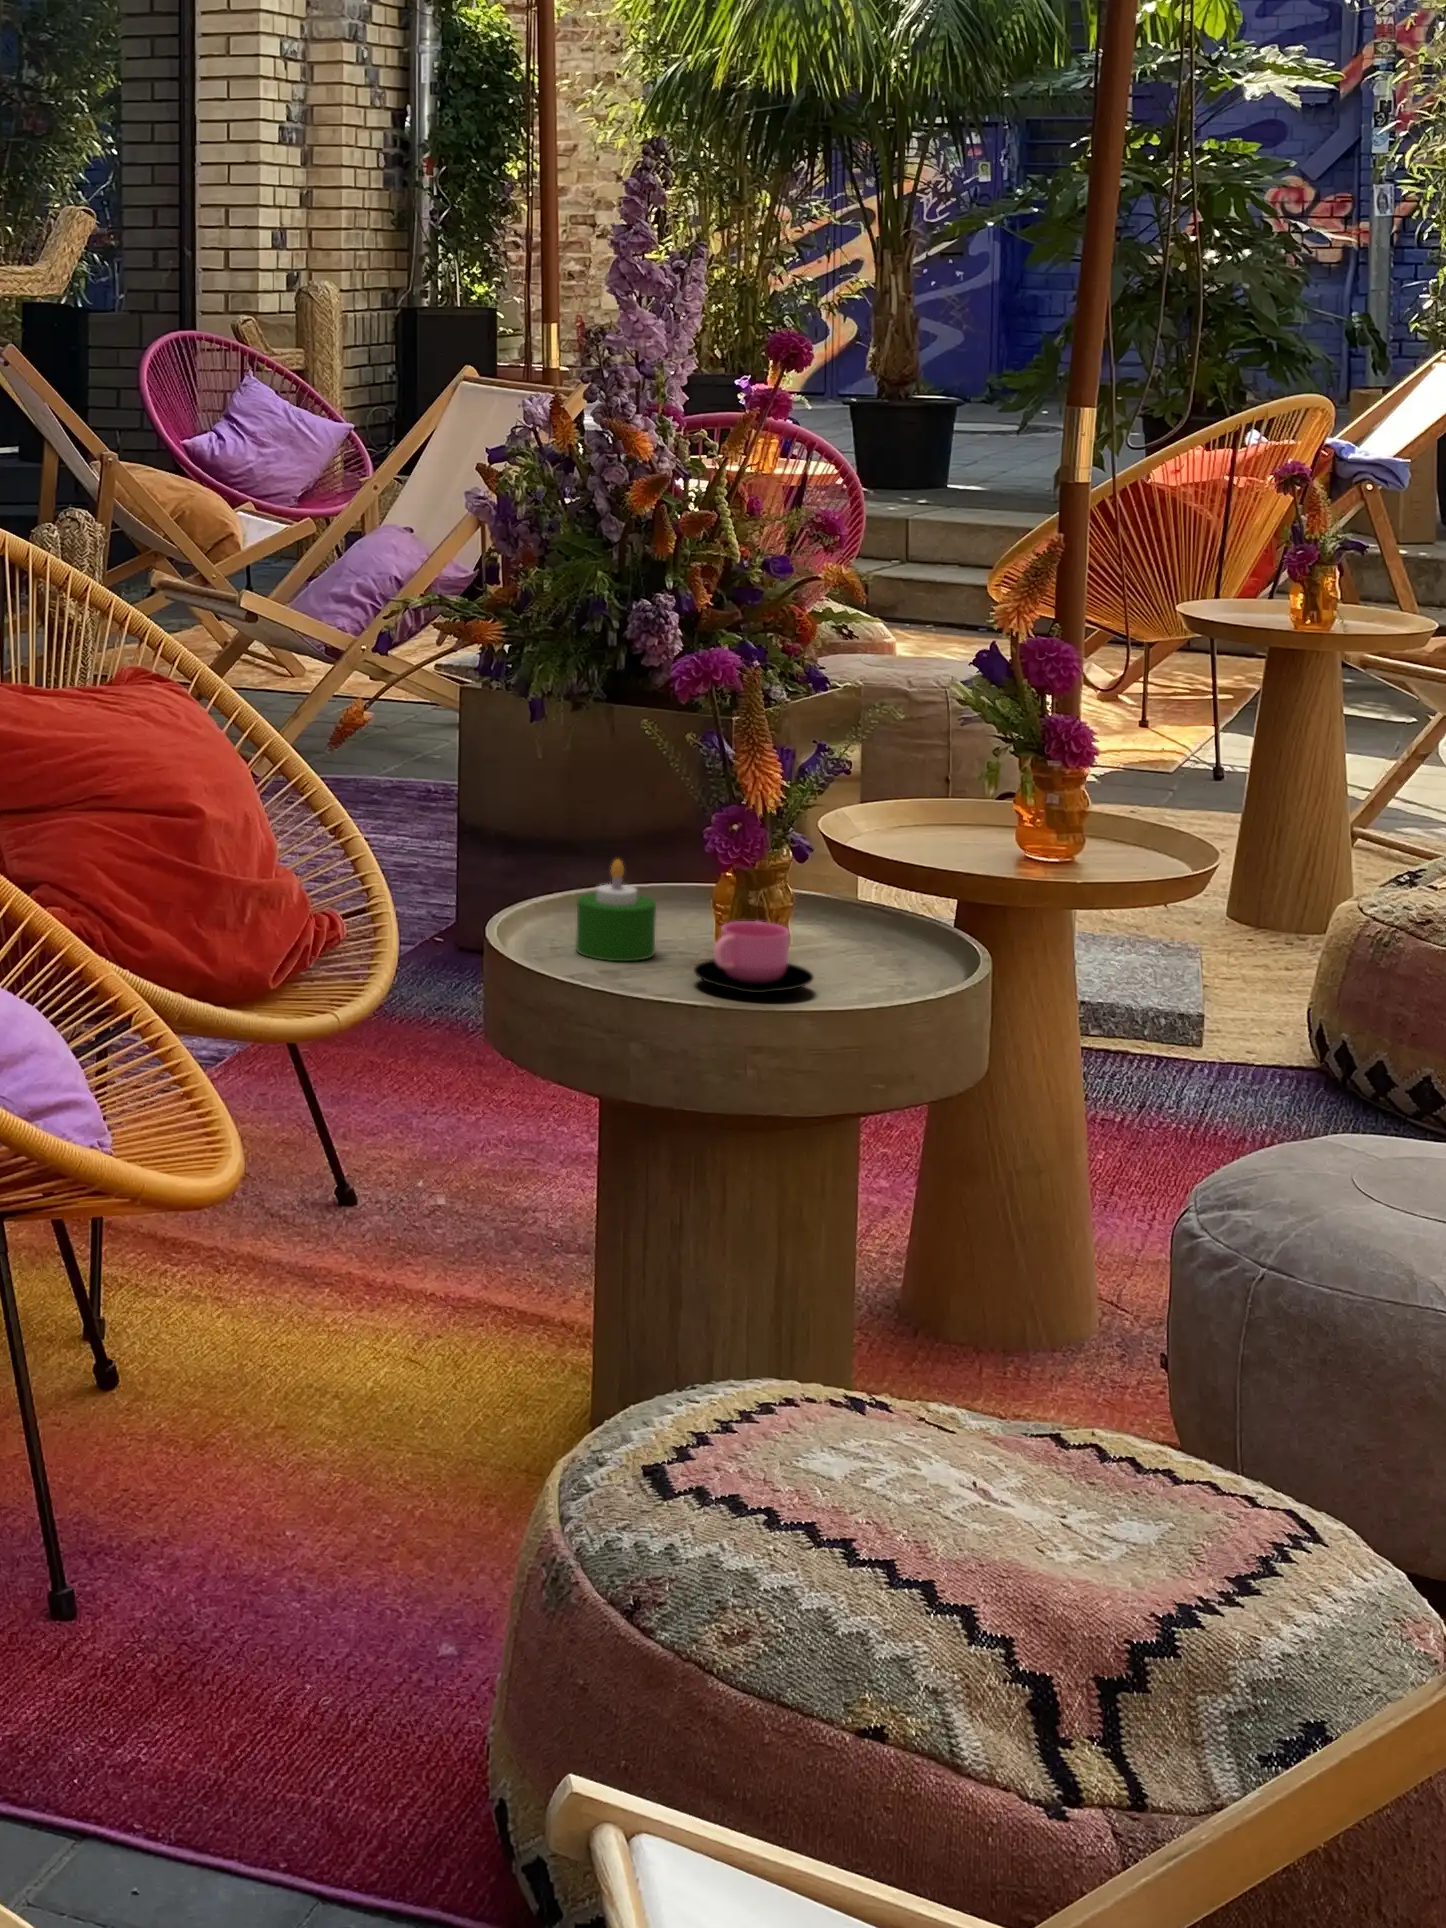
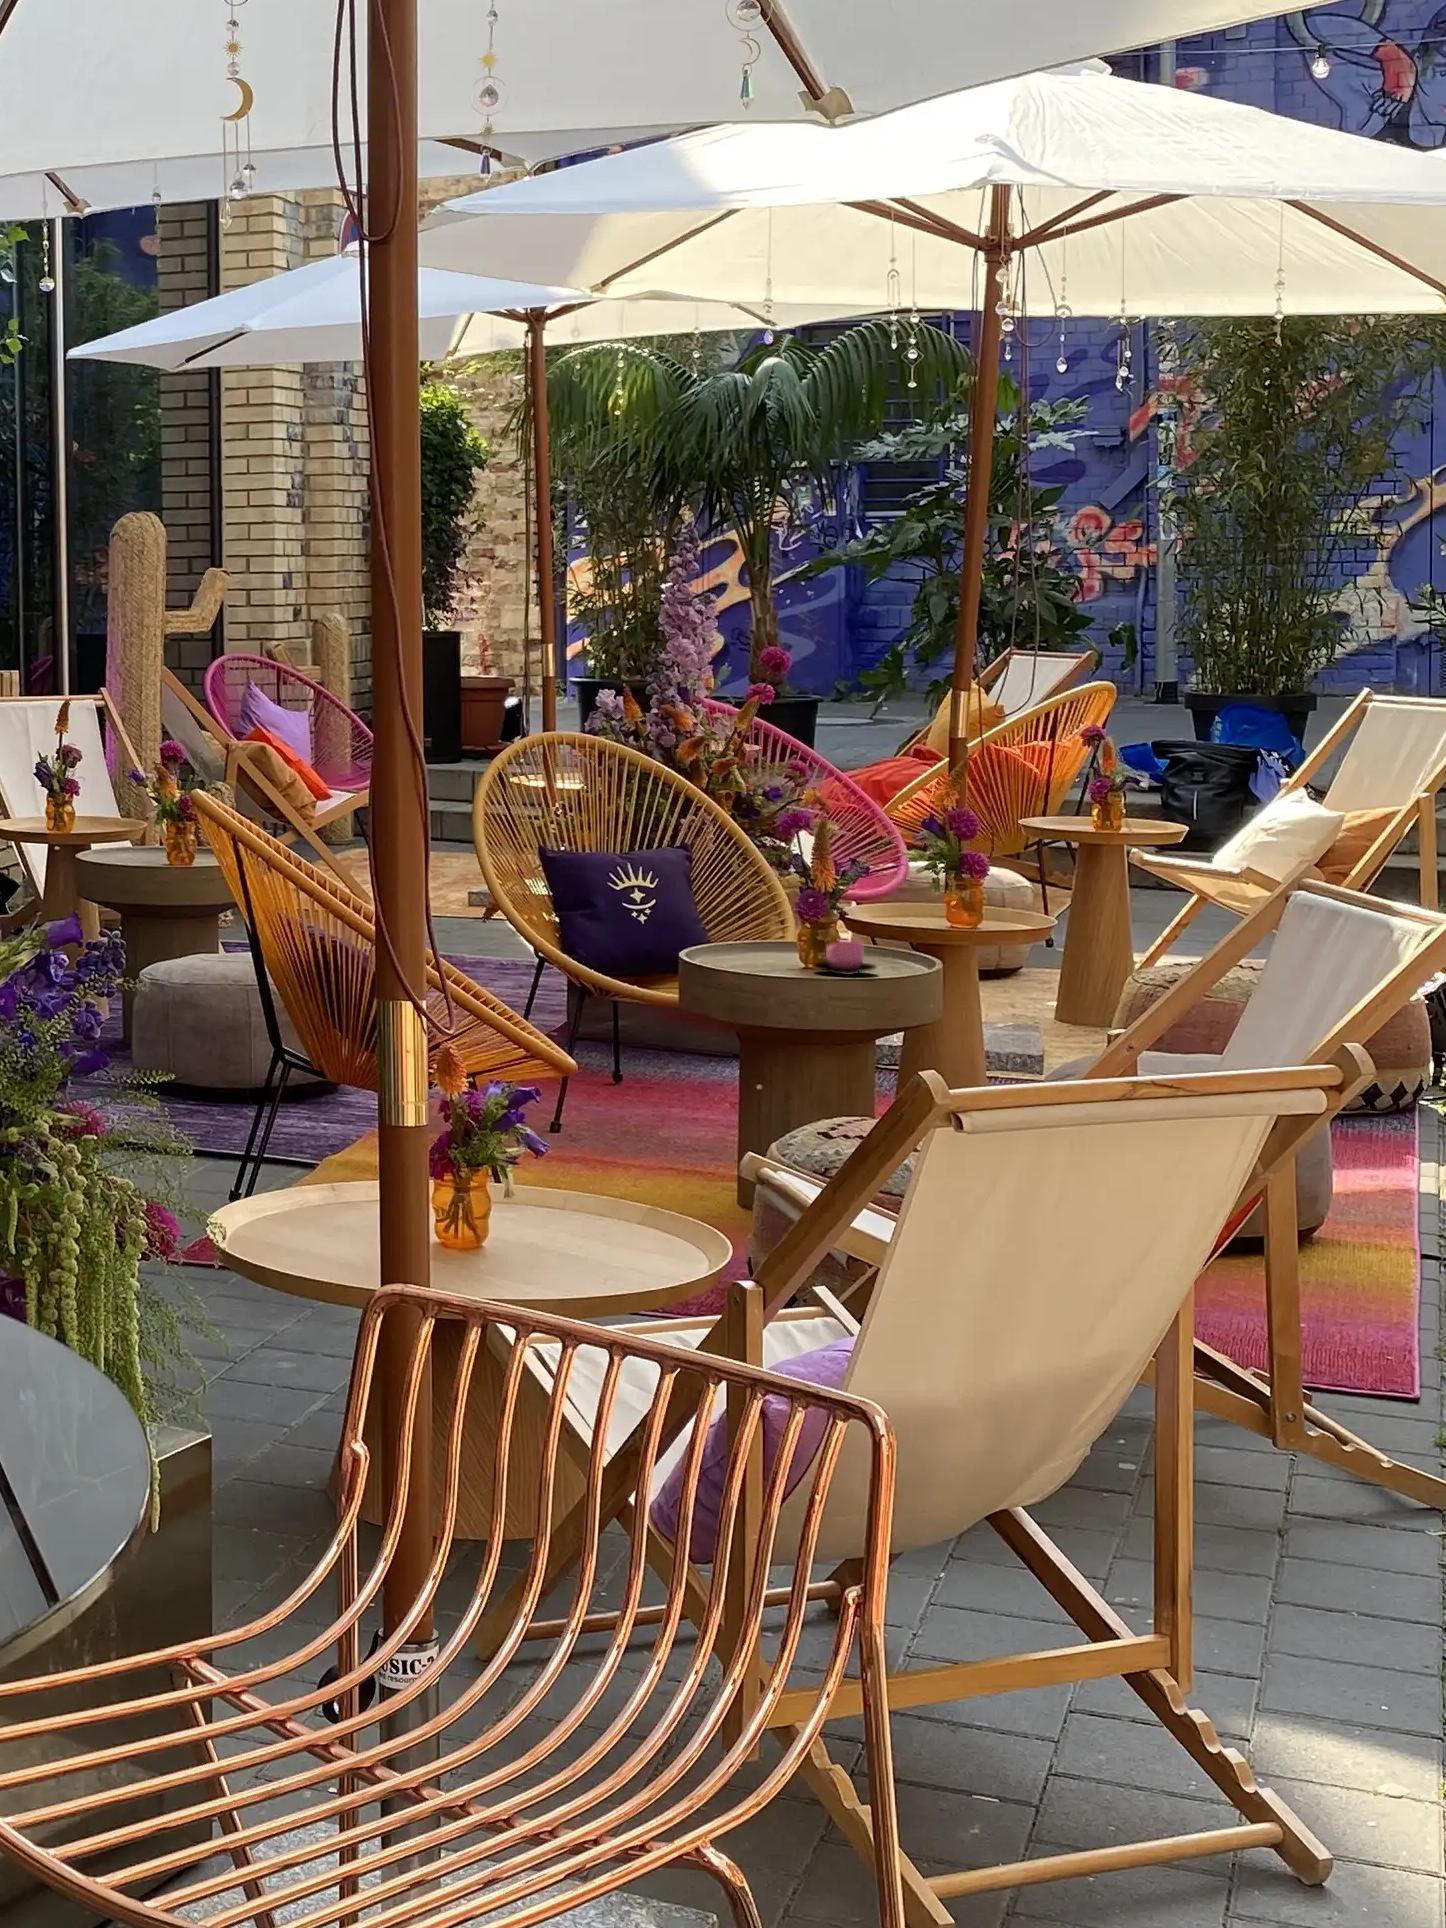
candle: present [576,860,656,961] -> none [743,915,786,967]

